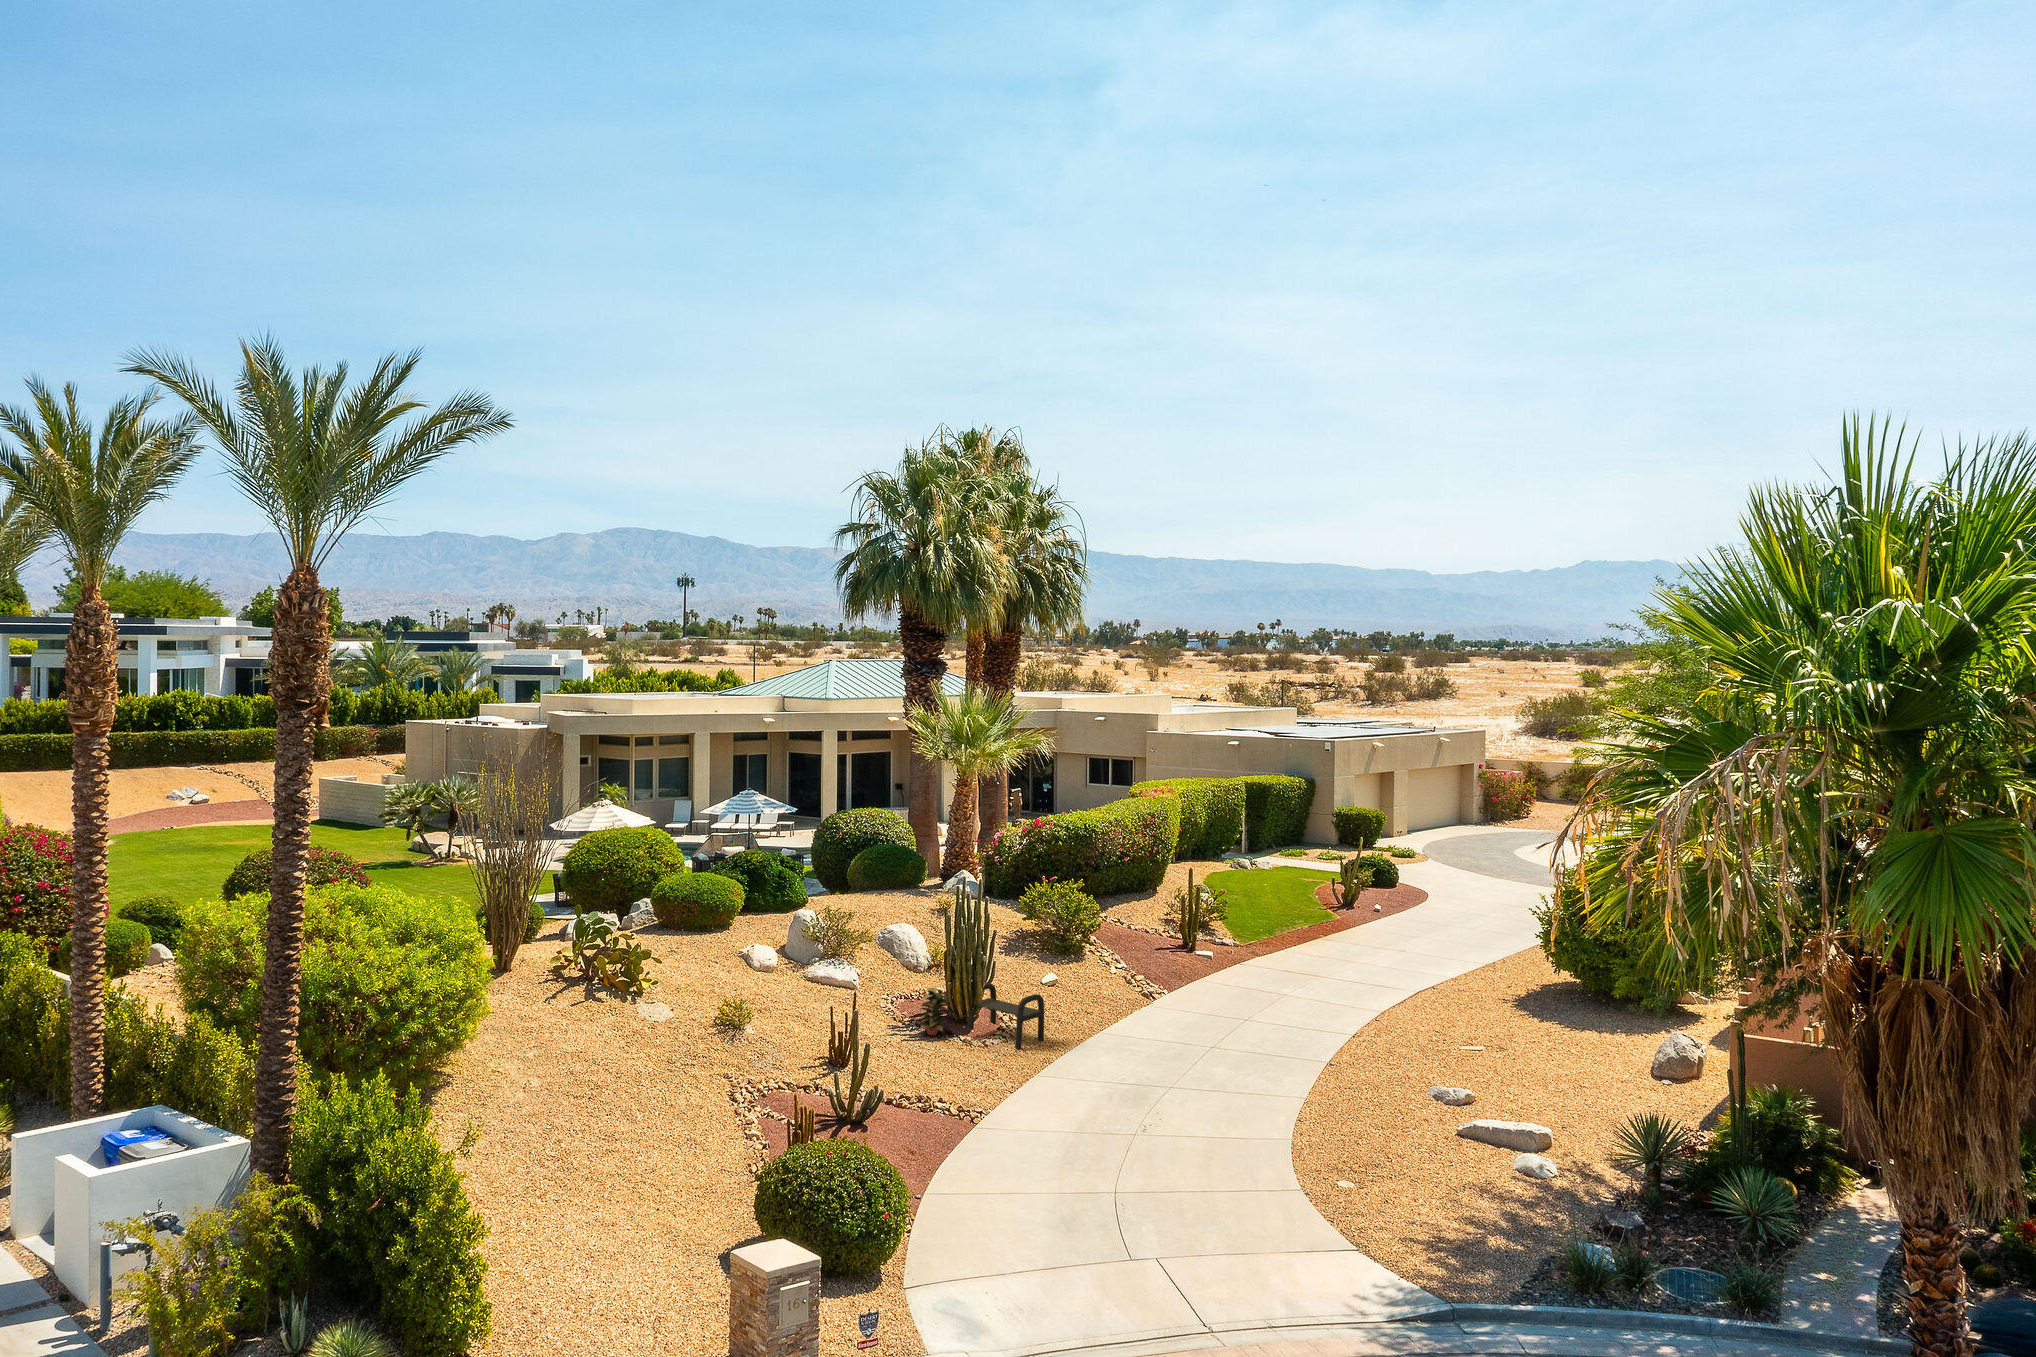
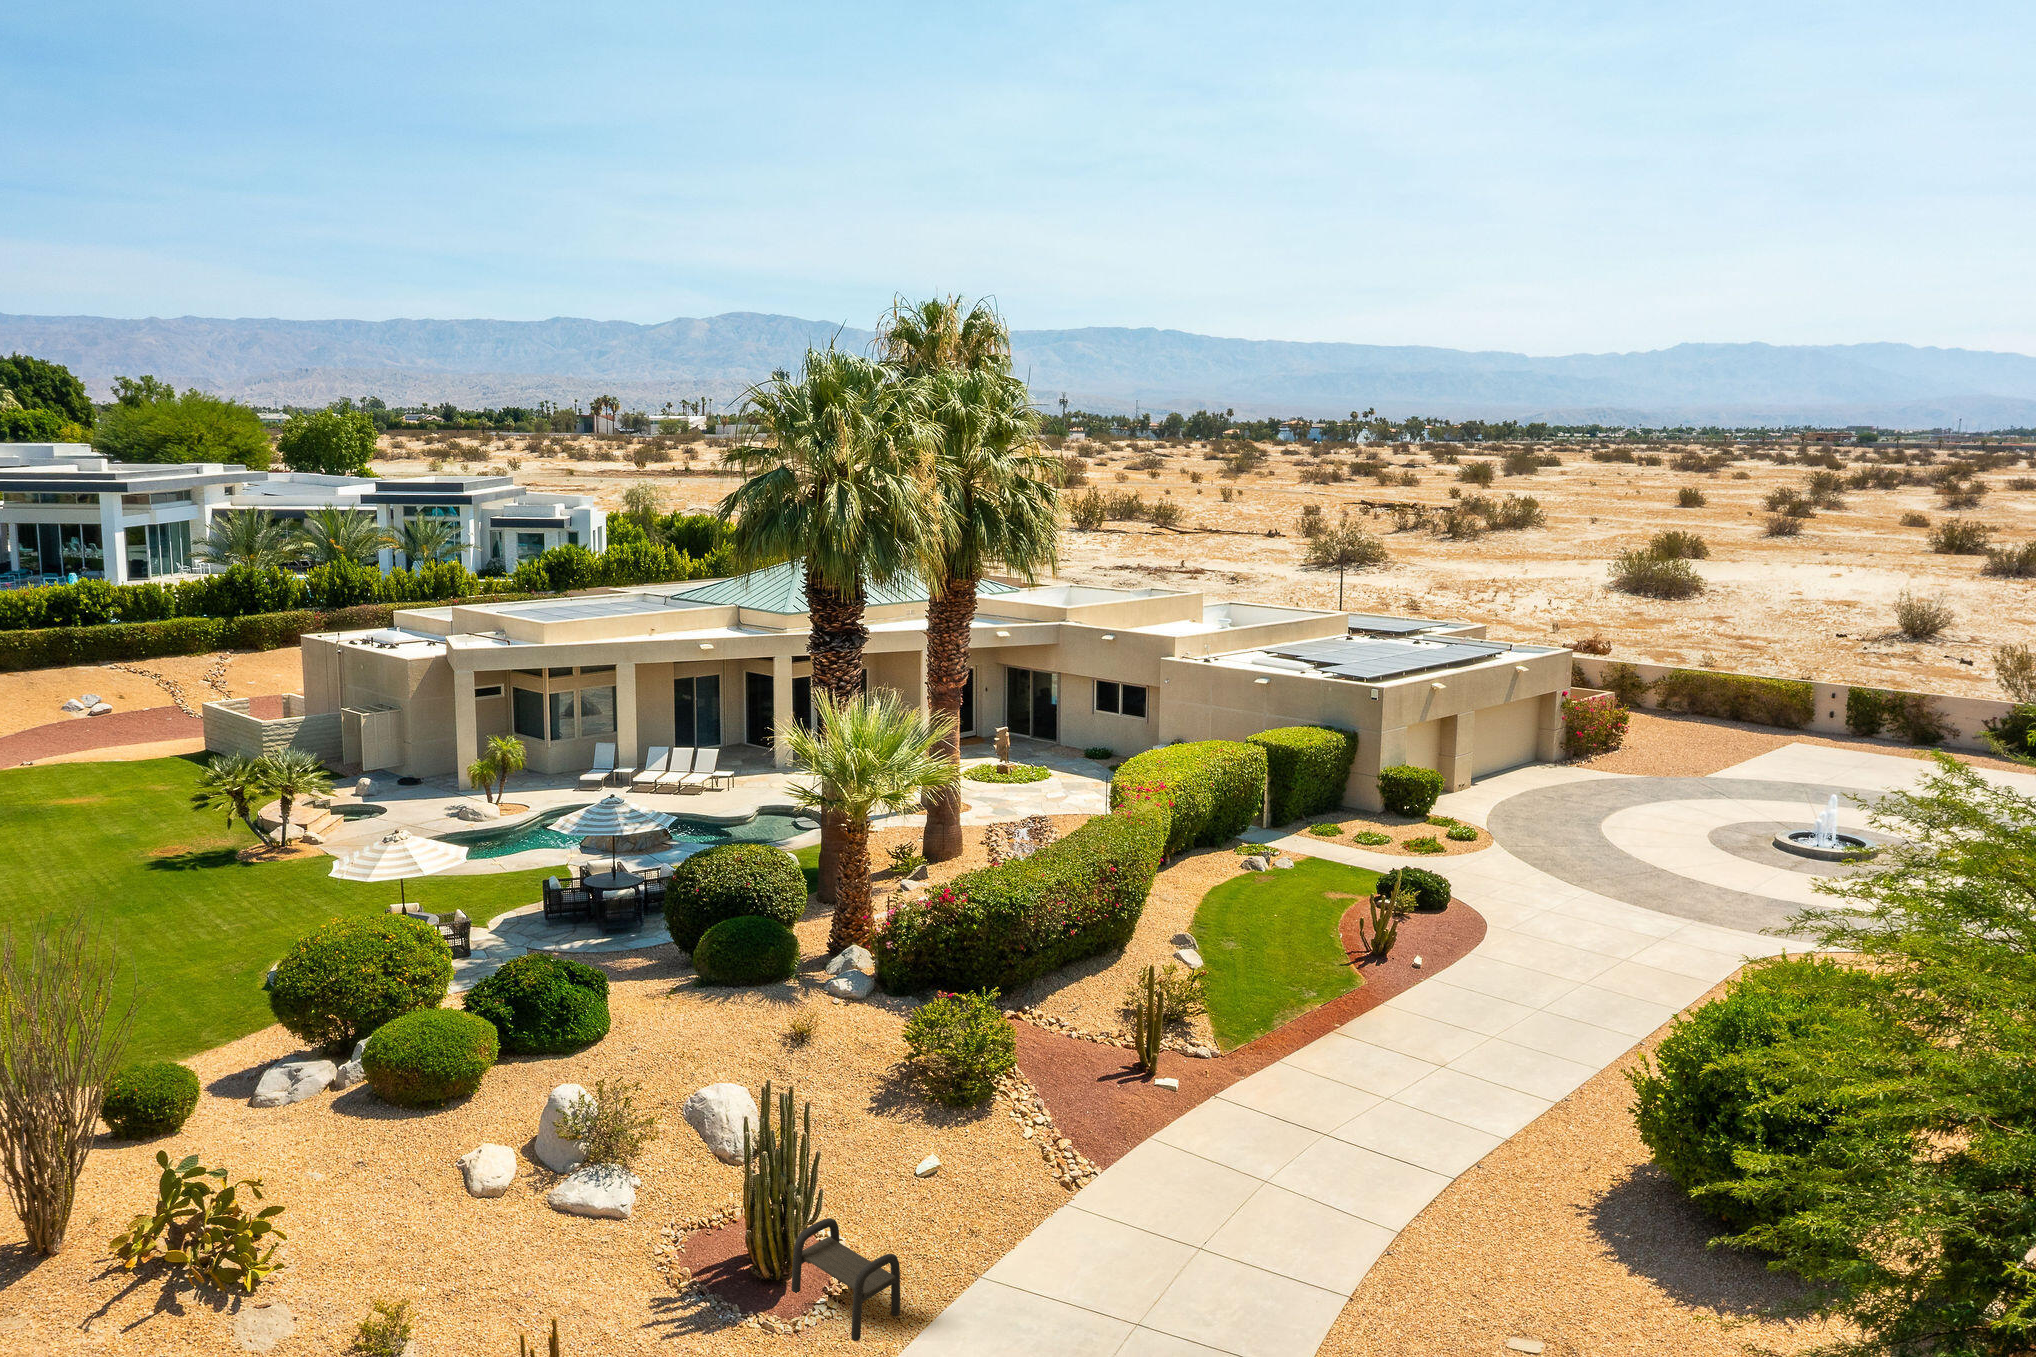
decorative plant: present [920,988,949,1035] -> none [722,1224,769,1297]

